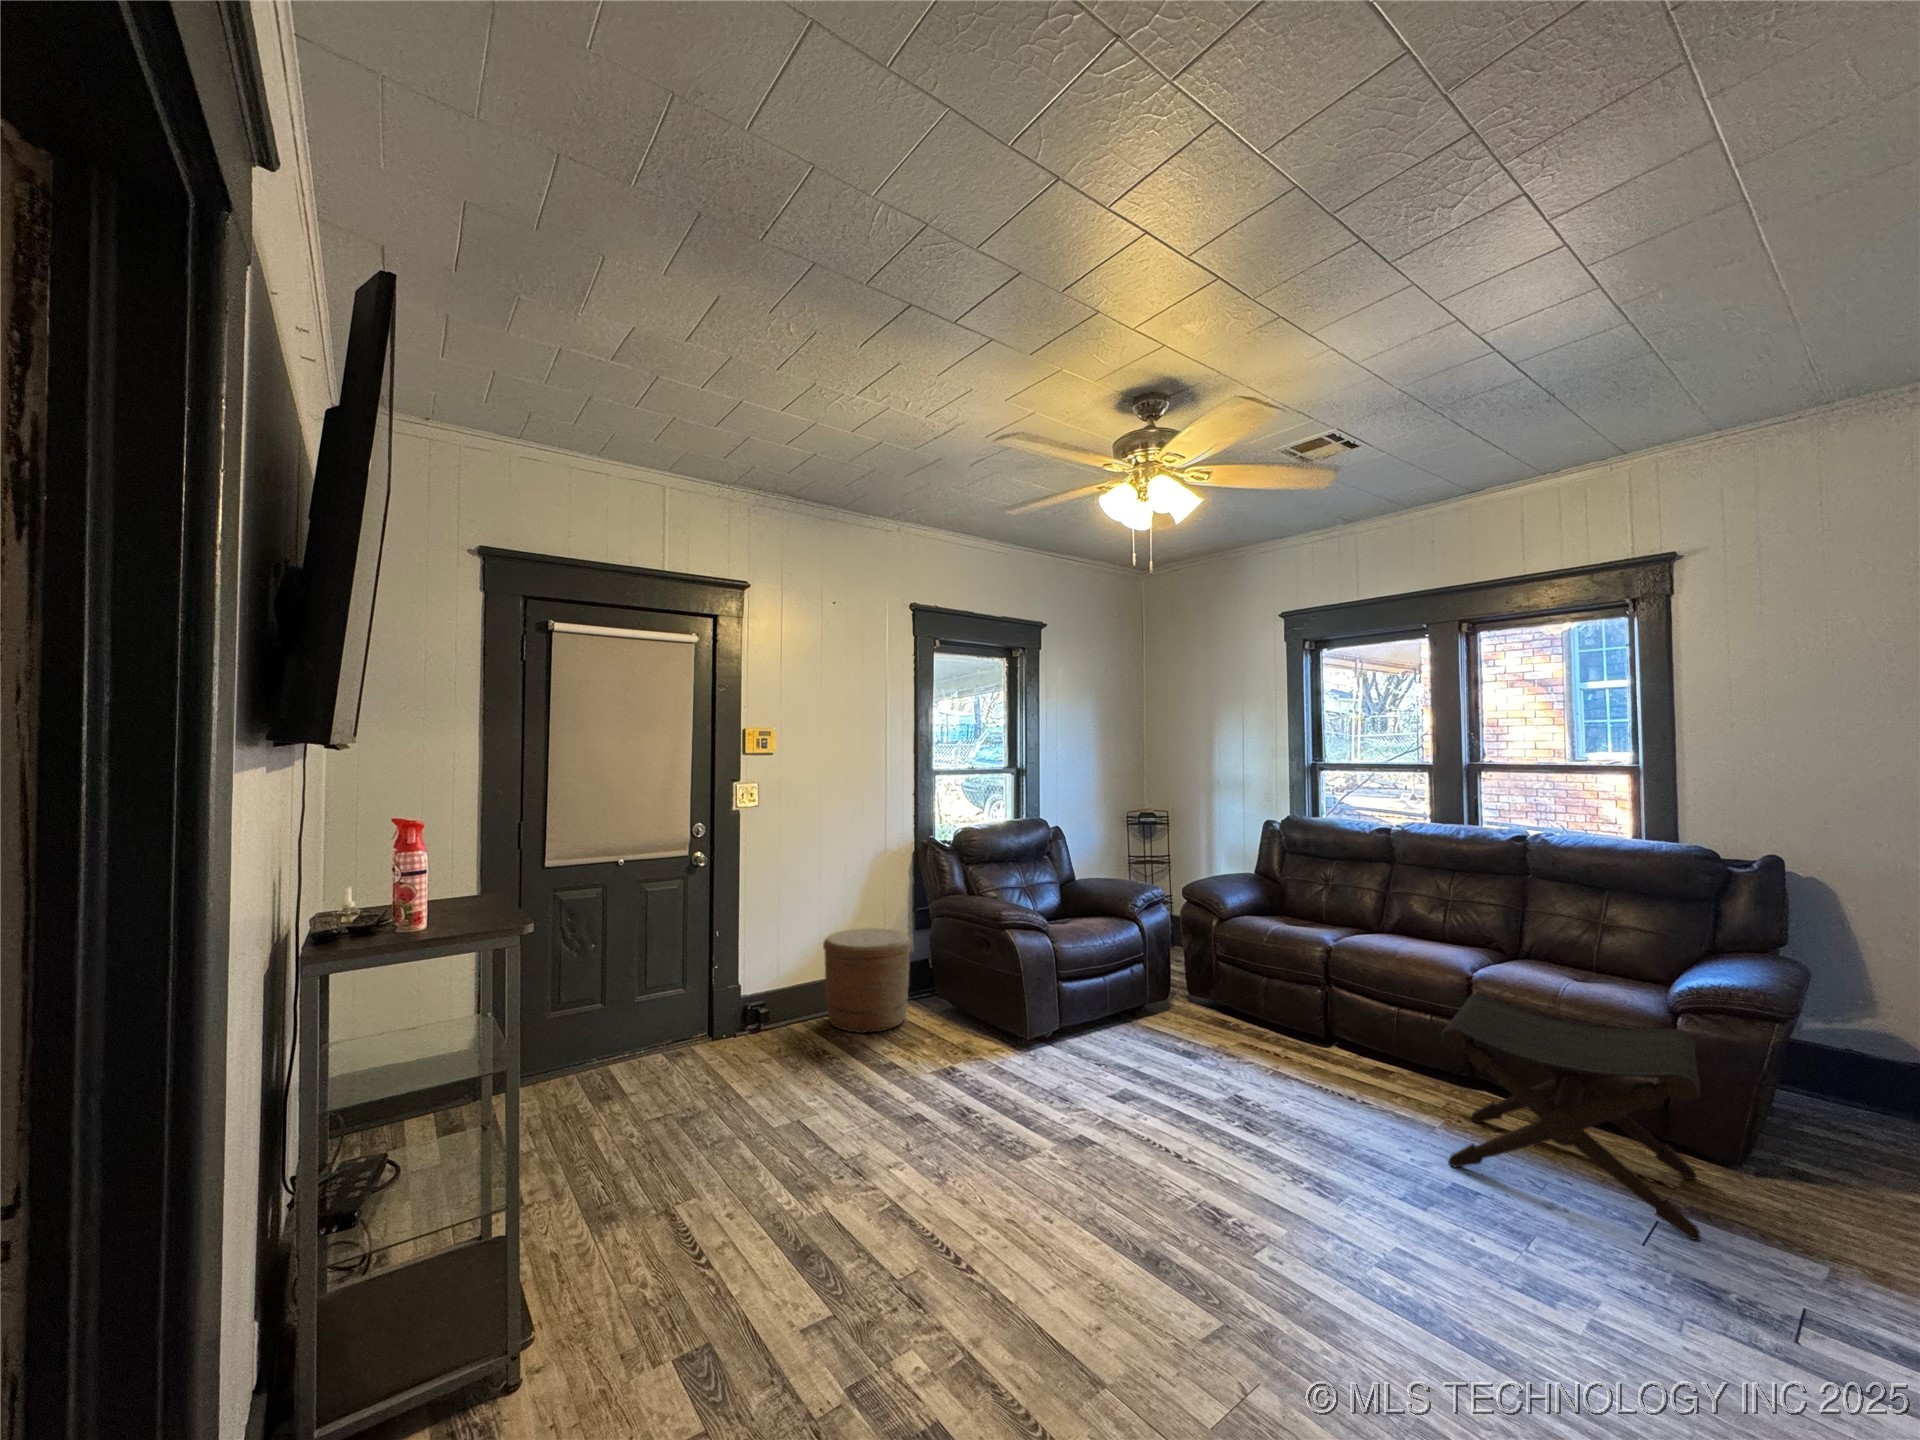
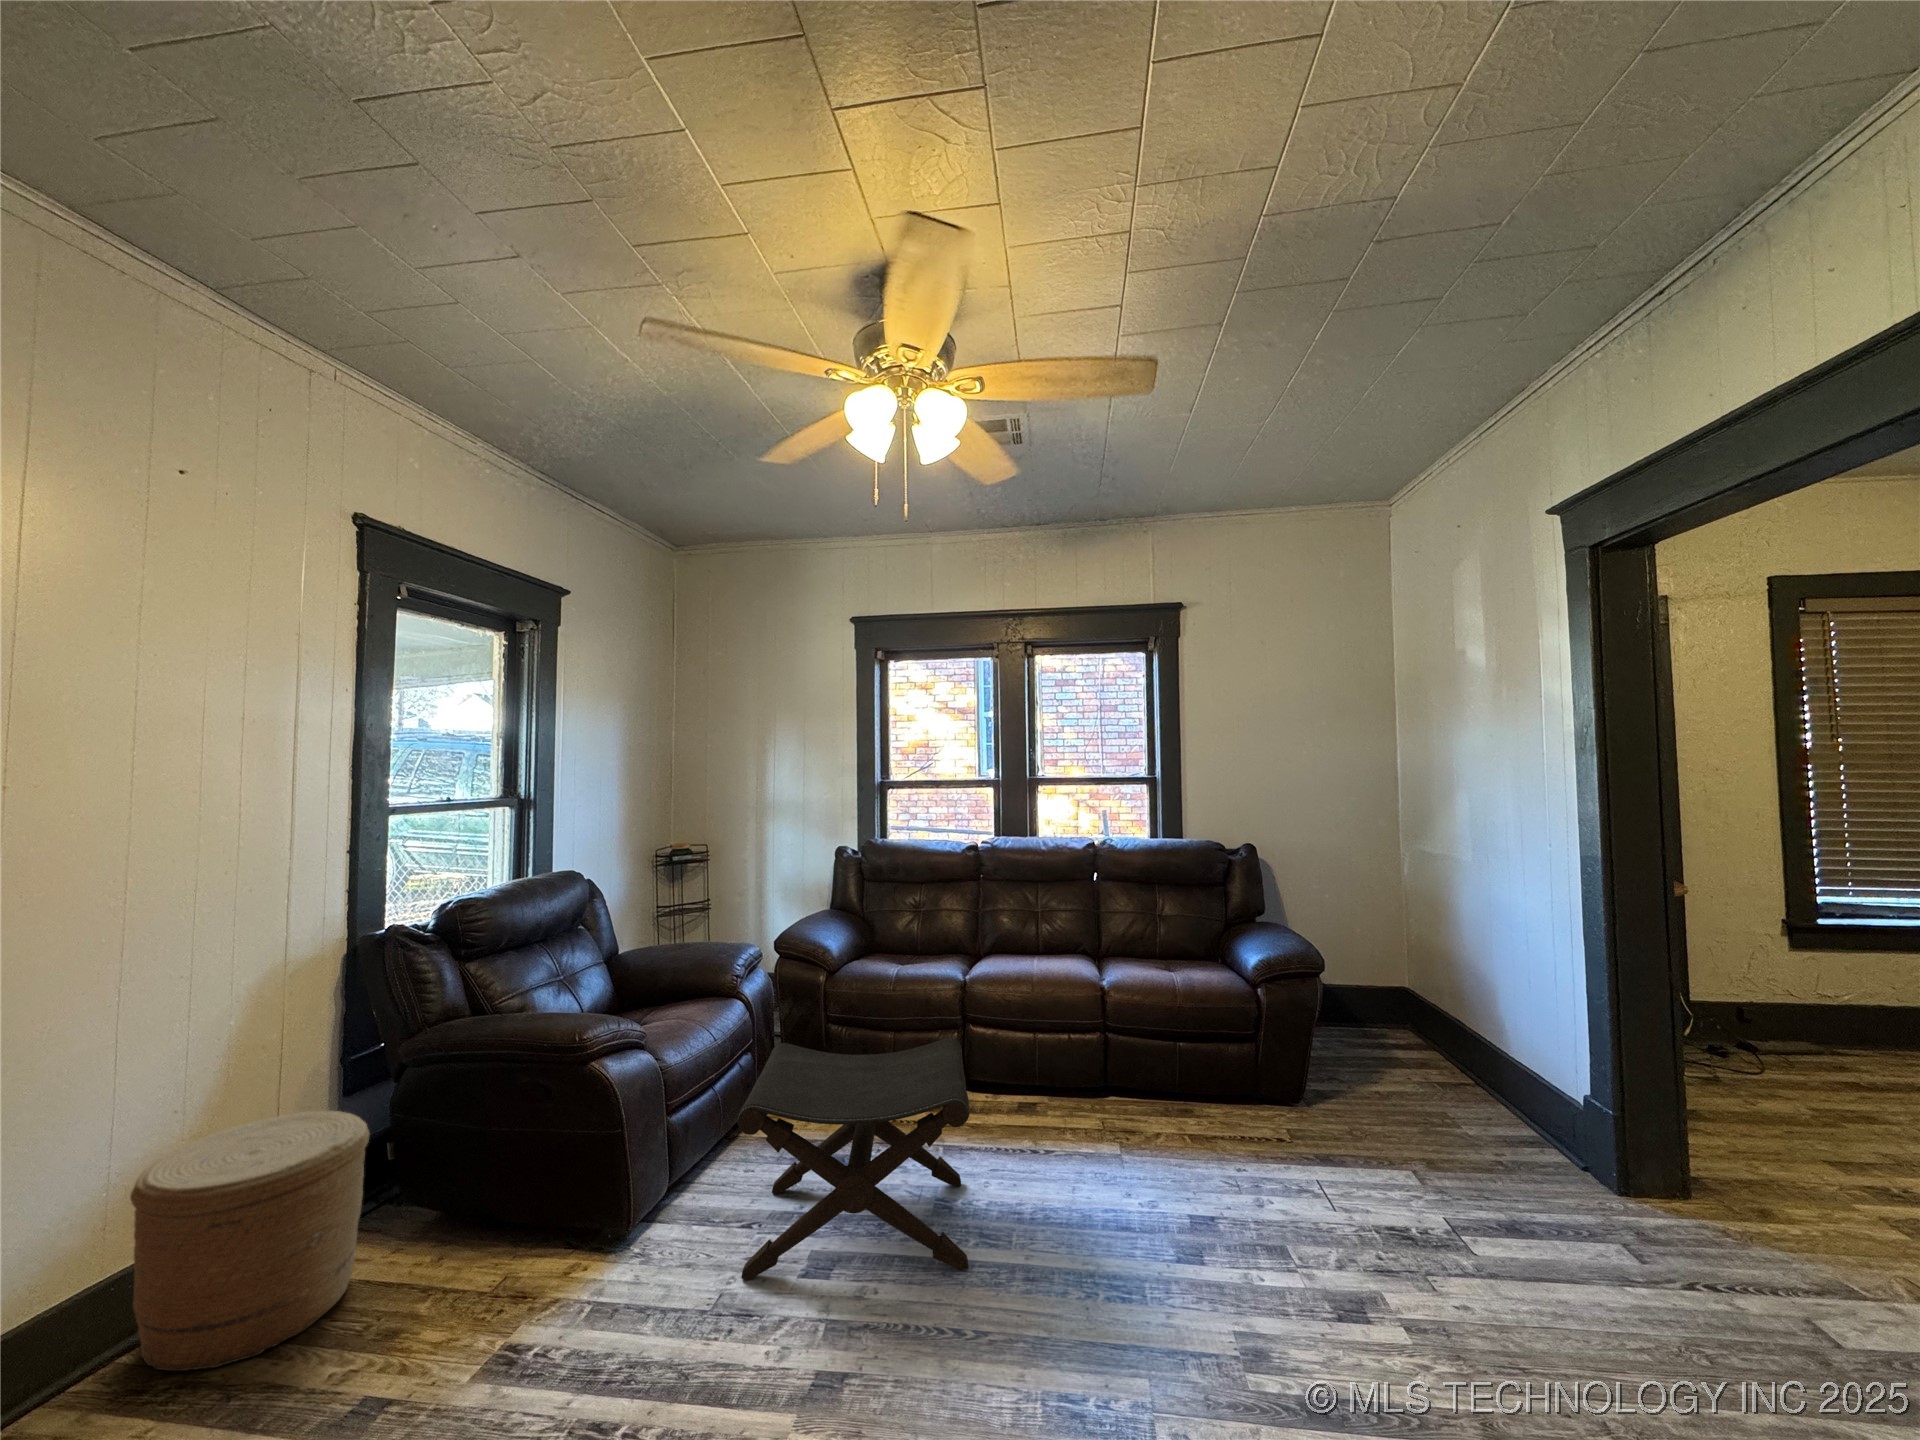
footstool: present [1441,994,1701,1241] -> present [737,1038,970,1280]

